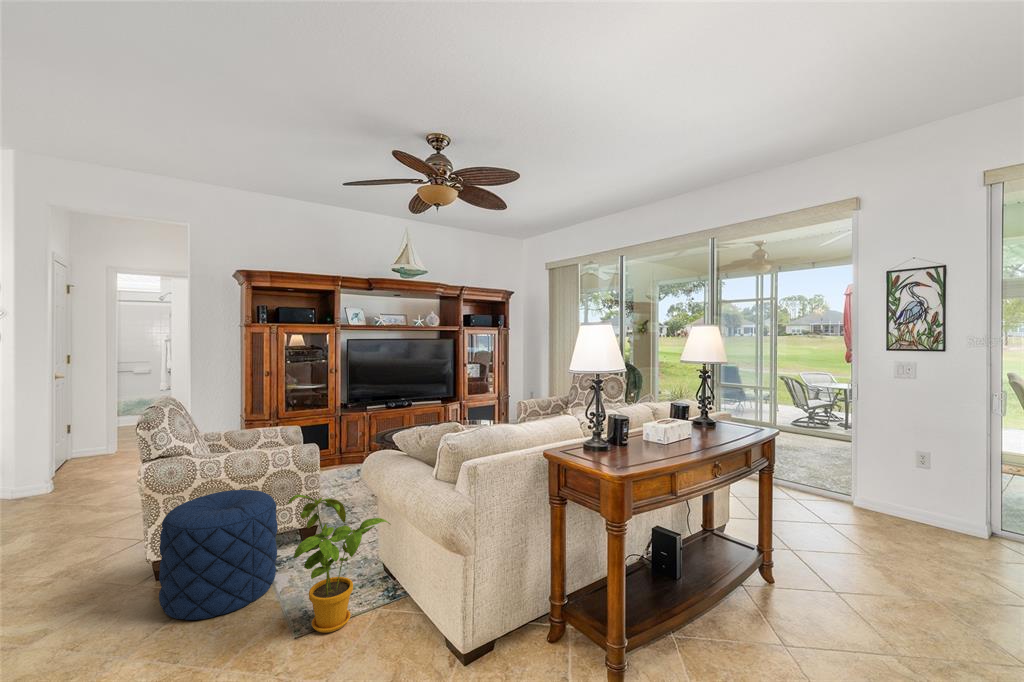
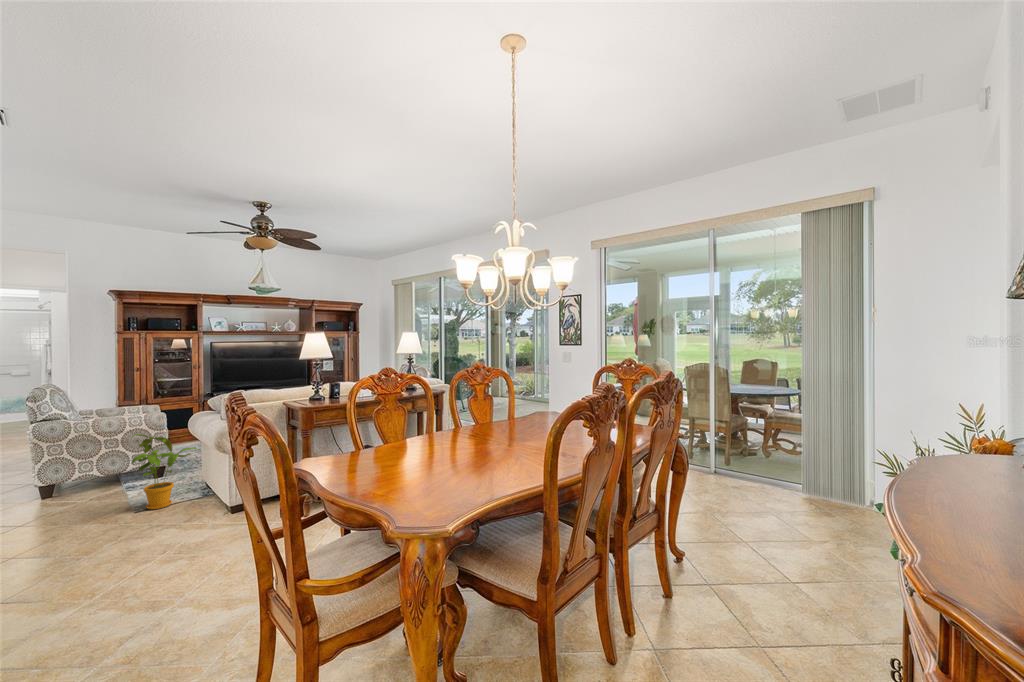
pouf: present [159,490,278,620] -> none [45,440,129,511]

